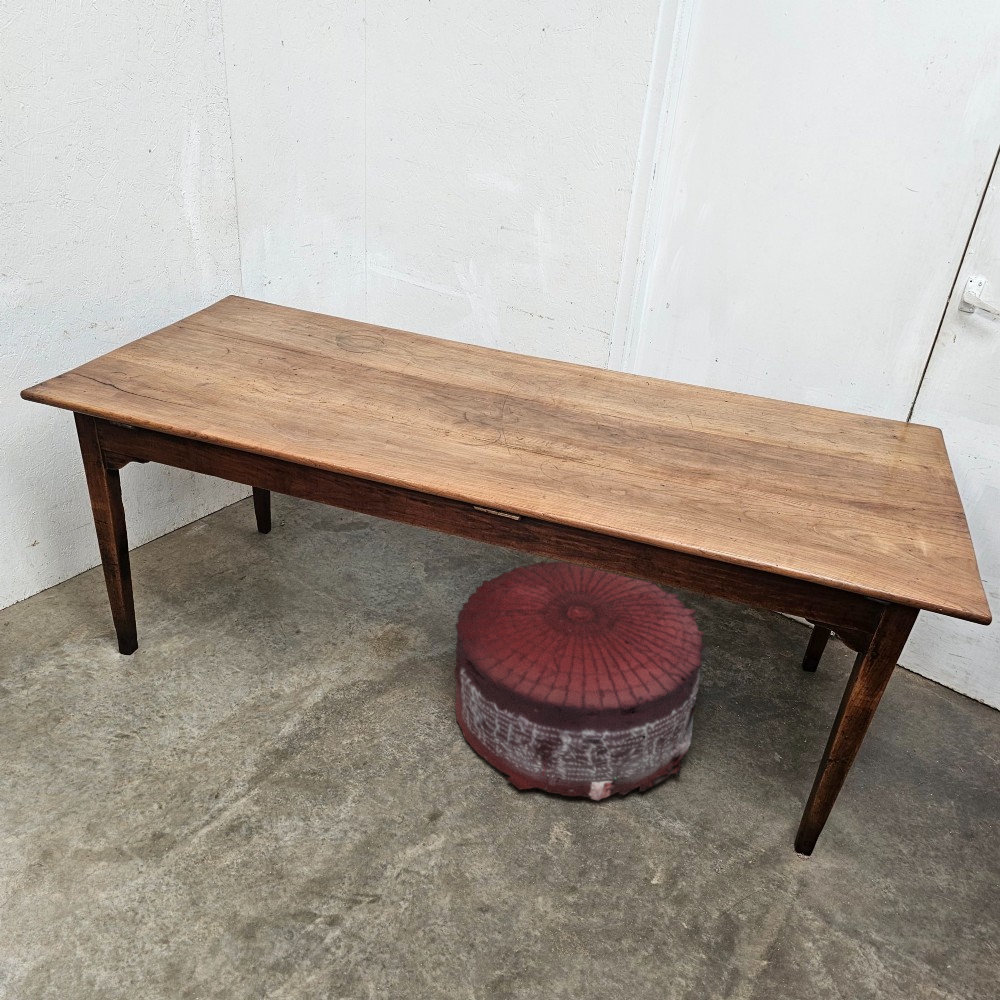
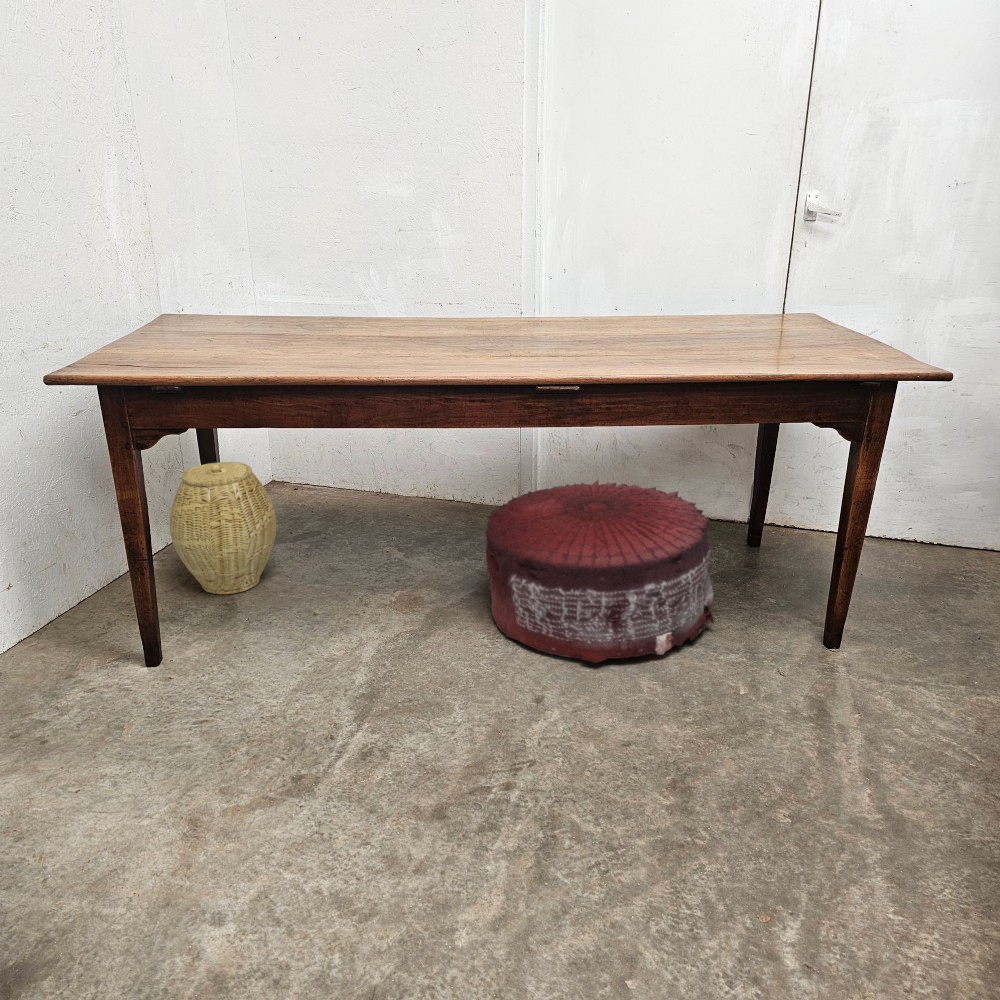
woven basket: none [193,452,299,584] -> present [170,462,277,594]

